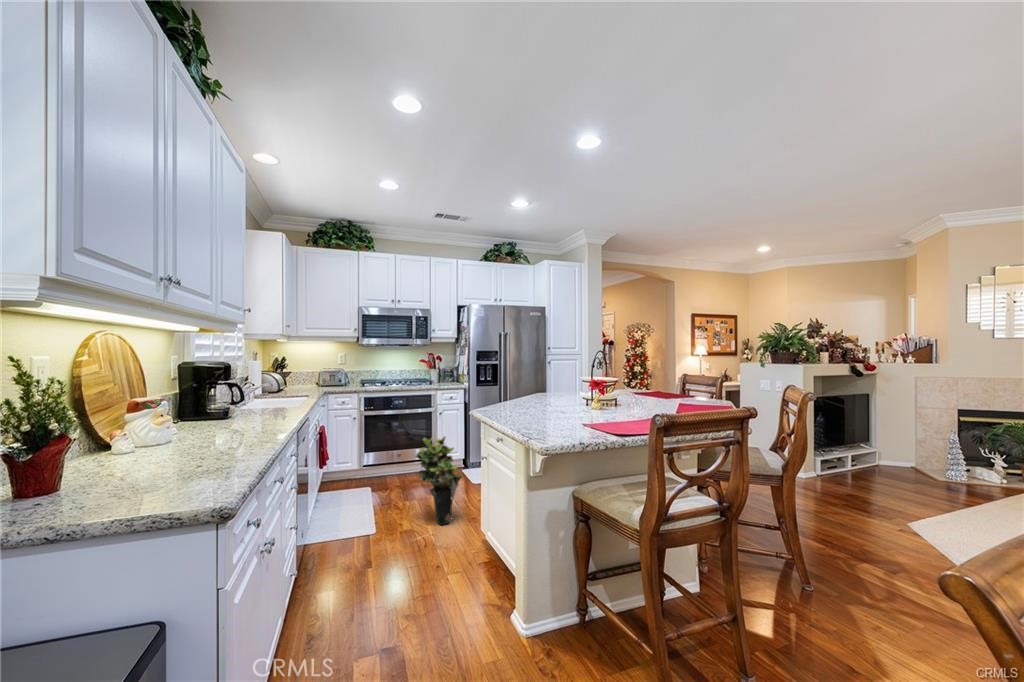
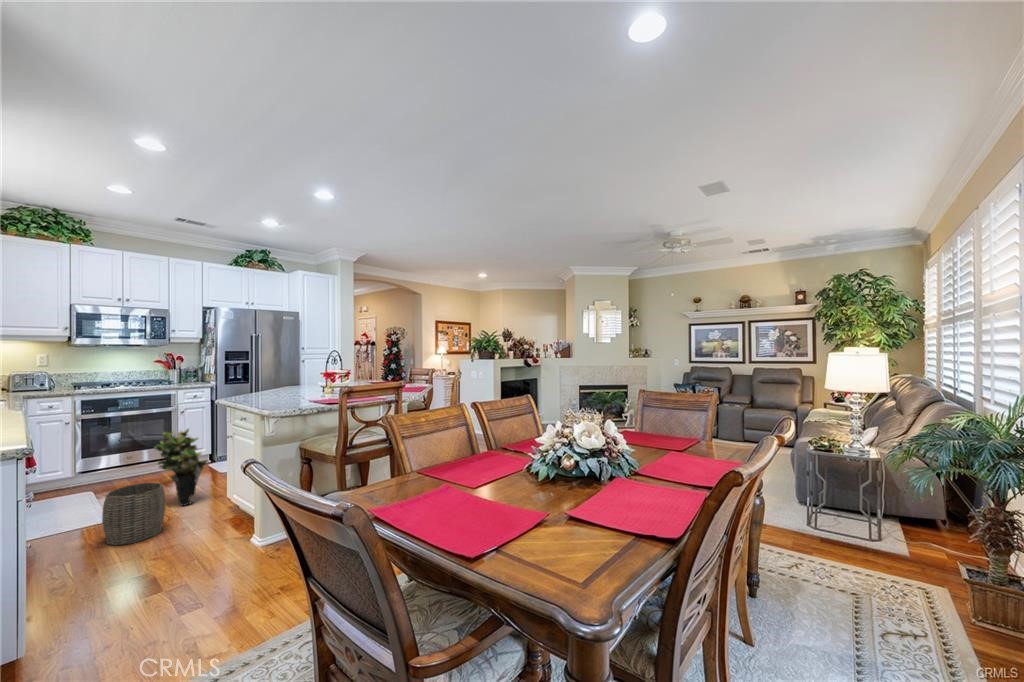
woven basket: none [369,499,423,572] -> present [102,483,165,545]

